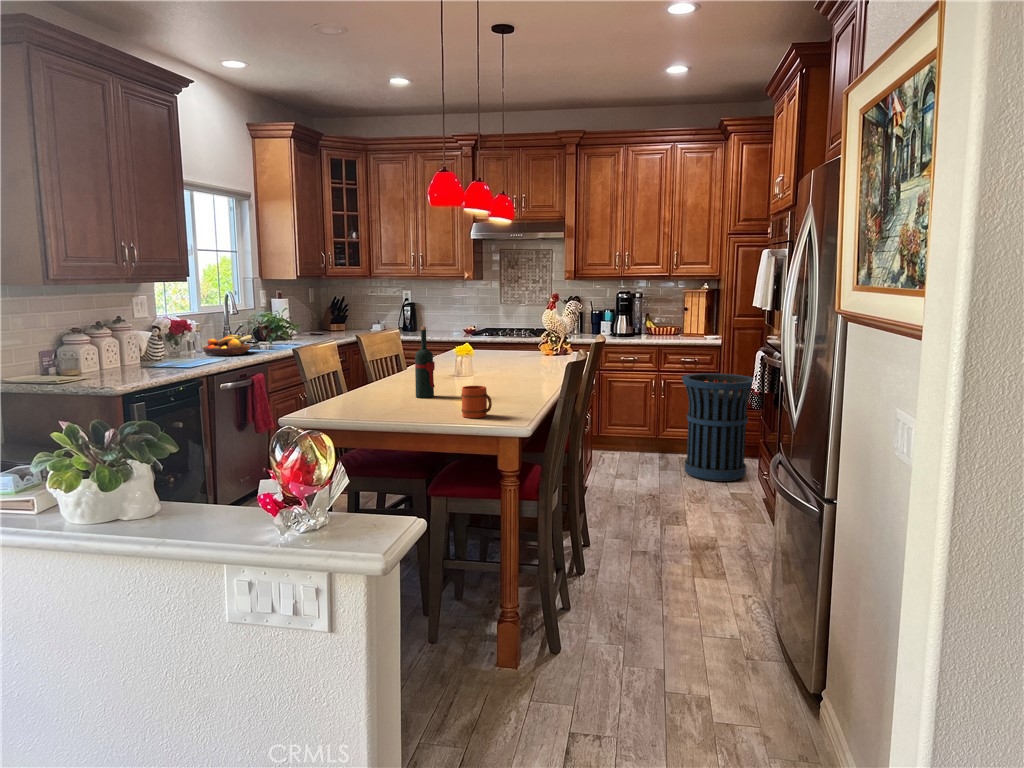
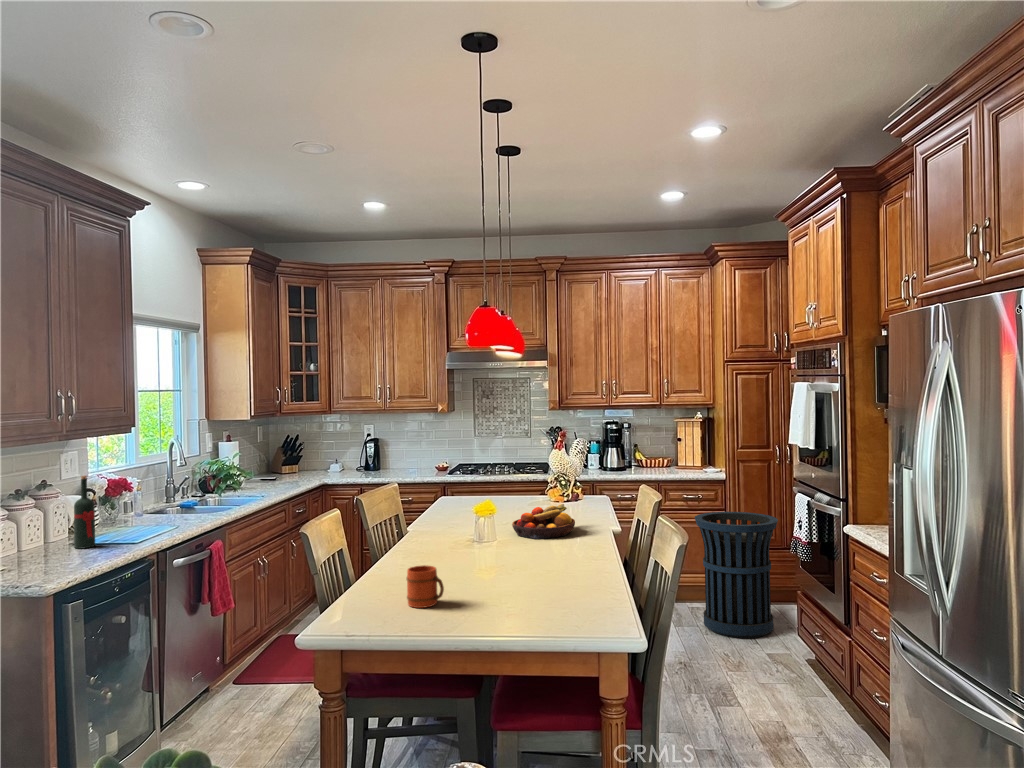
wine bottle: present [415,327,435,398] -> present [74,476,95,549]
fruit bowl: present [202,335,252,356] -> present [512,504,575,539]
mug: present [461,386,492,418] -> present [407,565,444,608]

